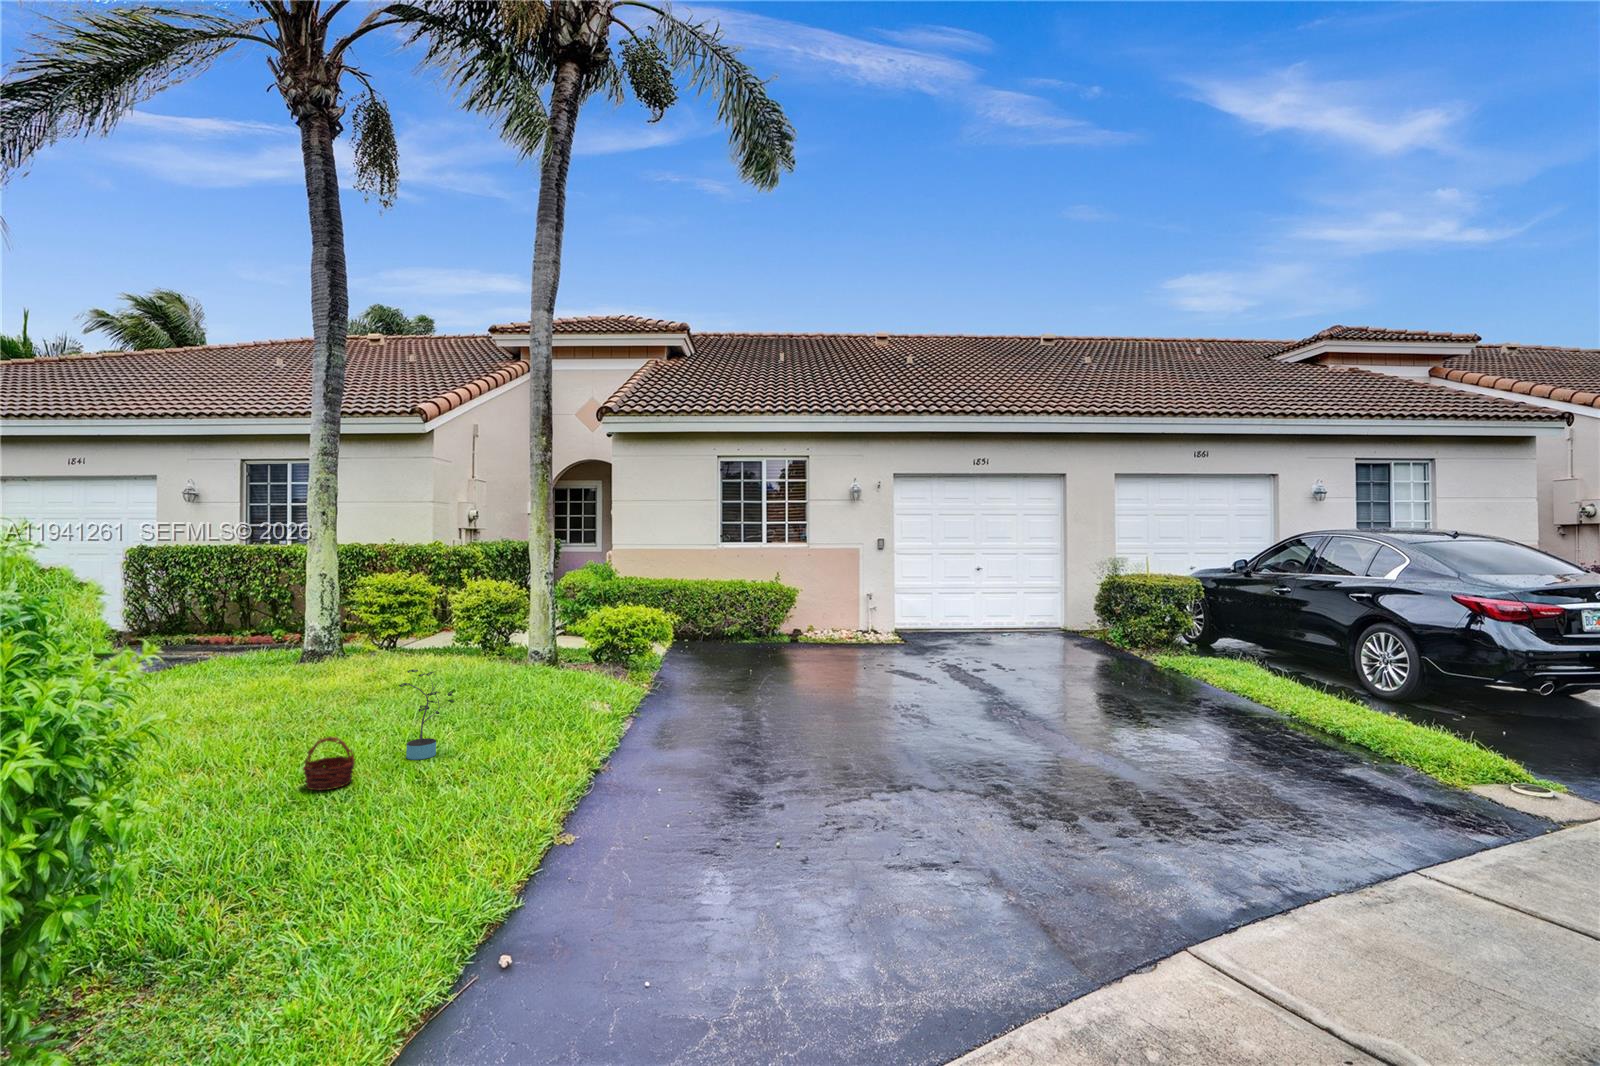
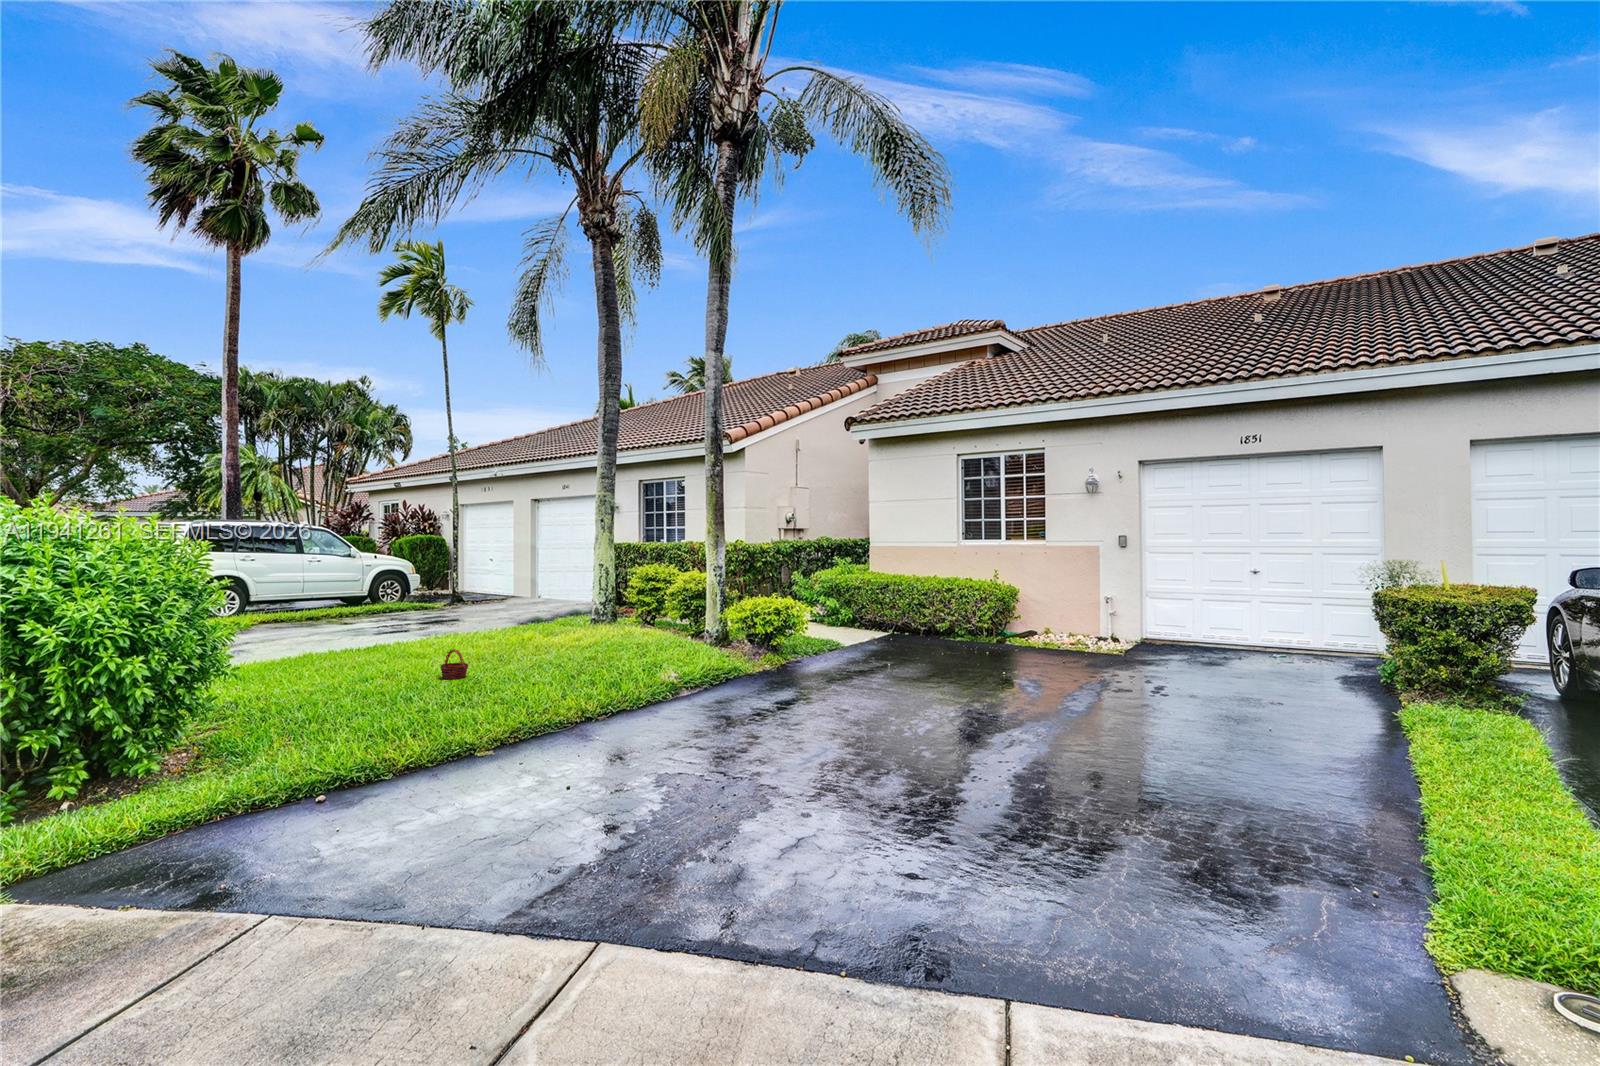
potted plant: present [399,669,454,760] -> none [500,617,534,674]

